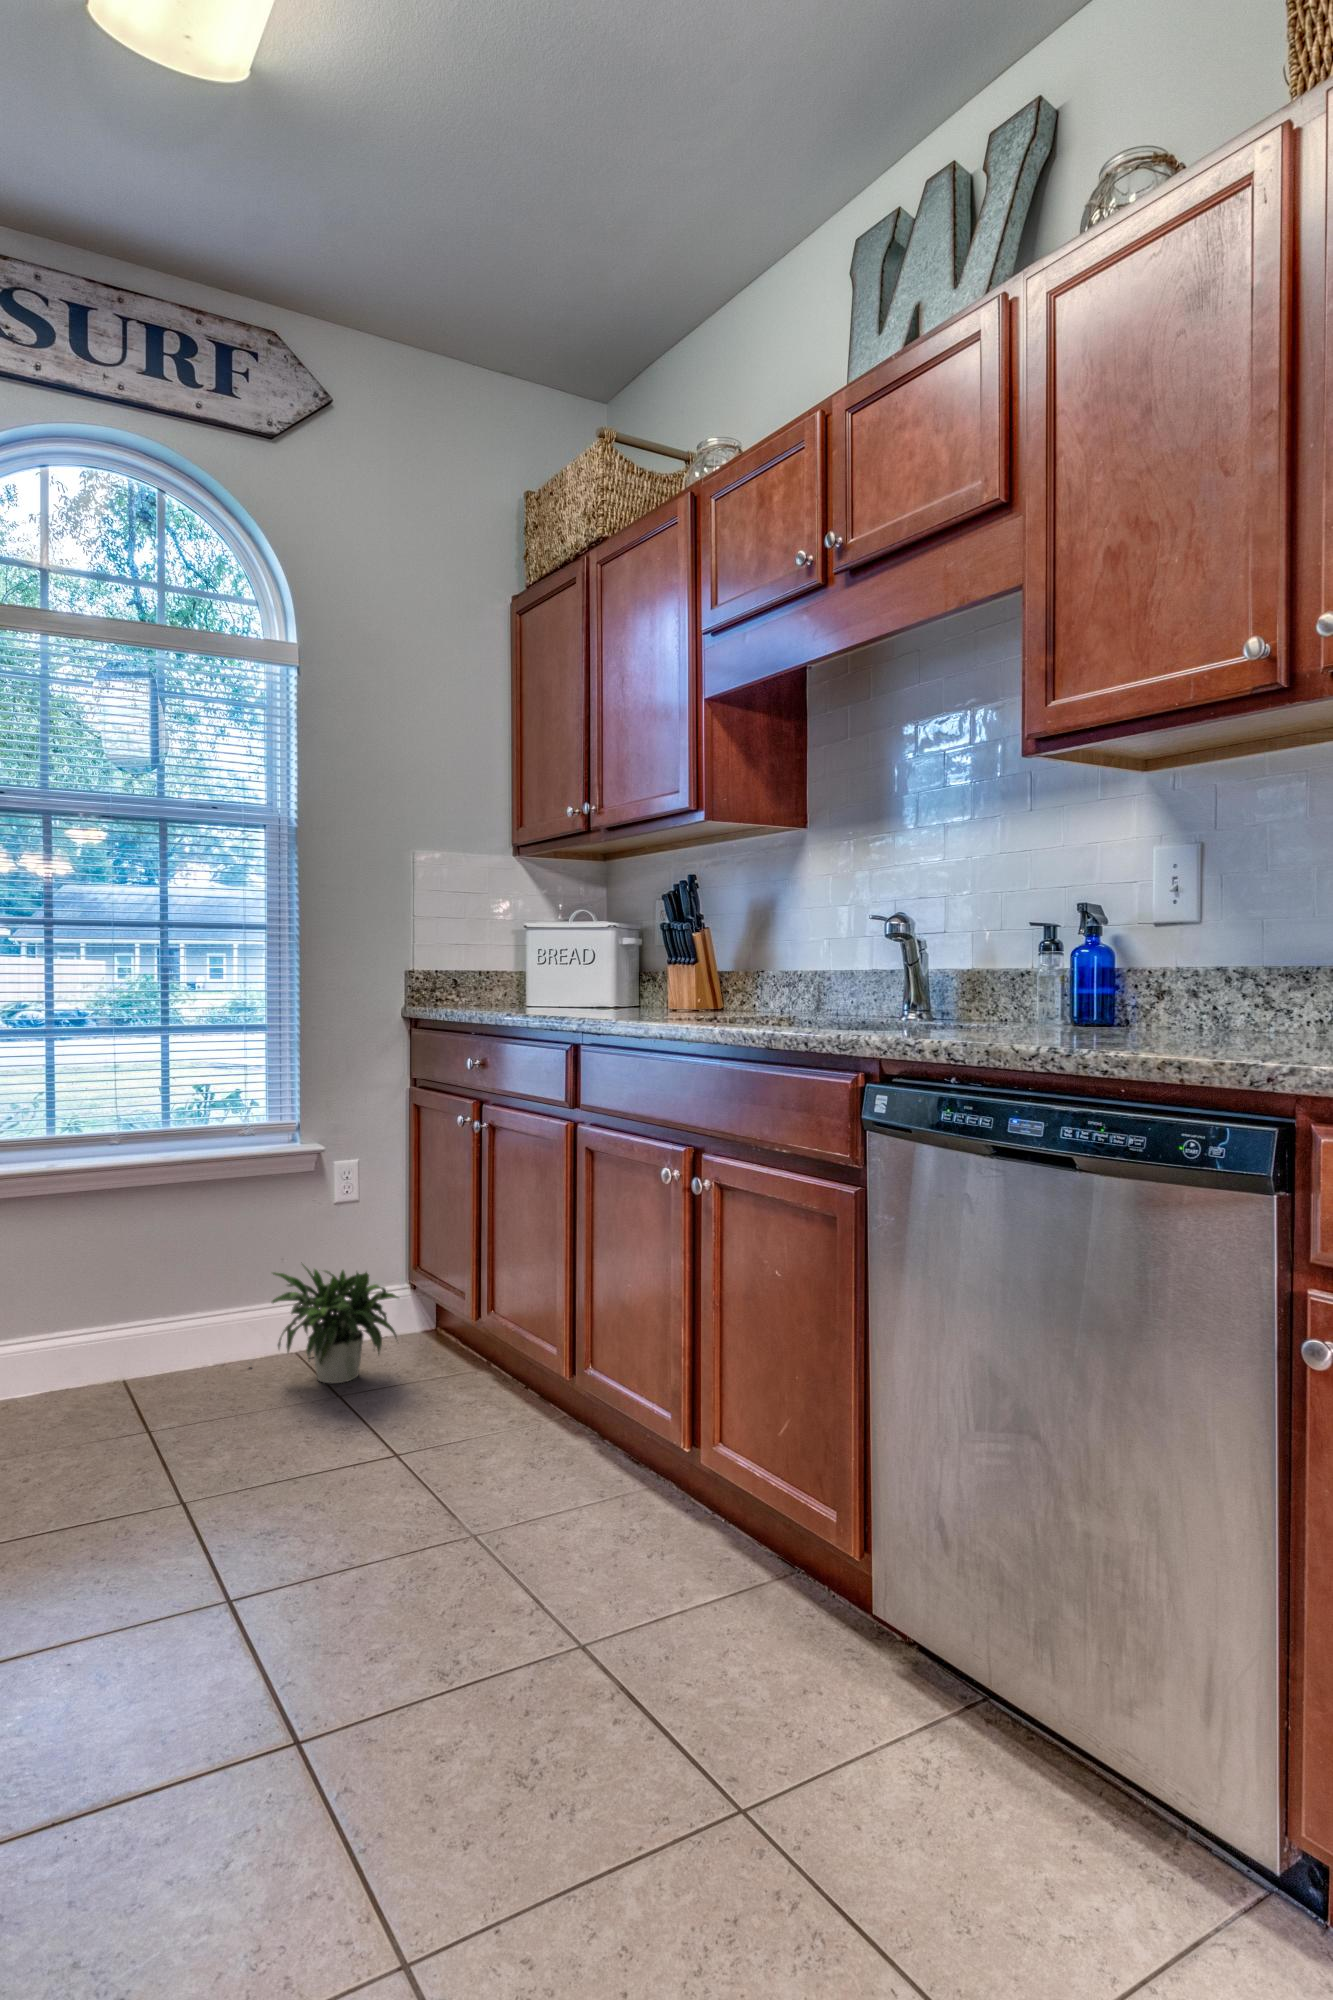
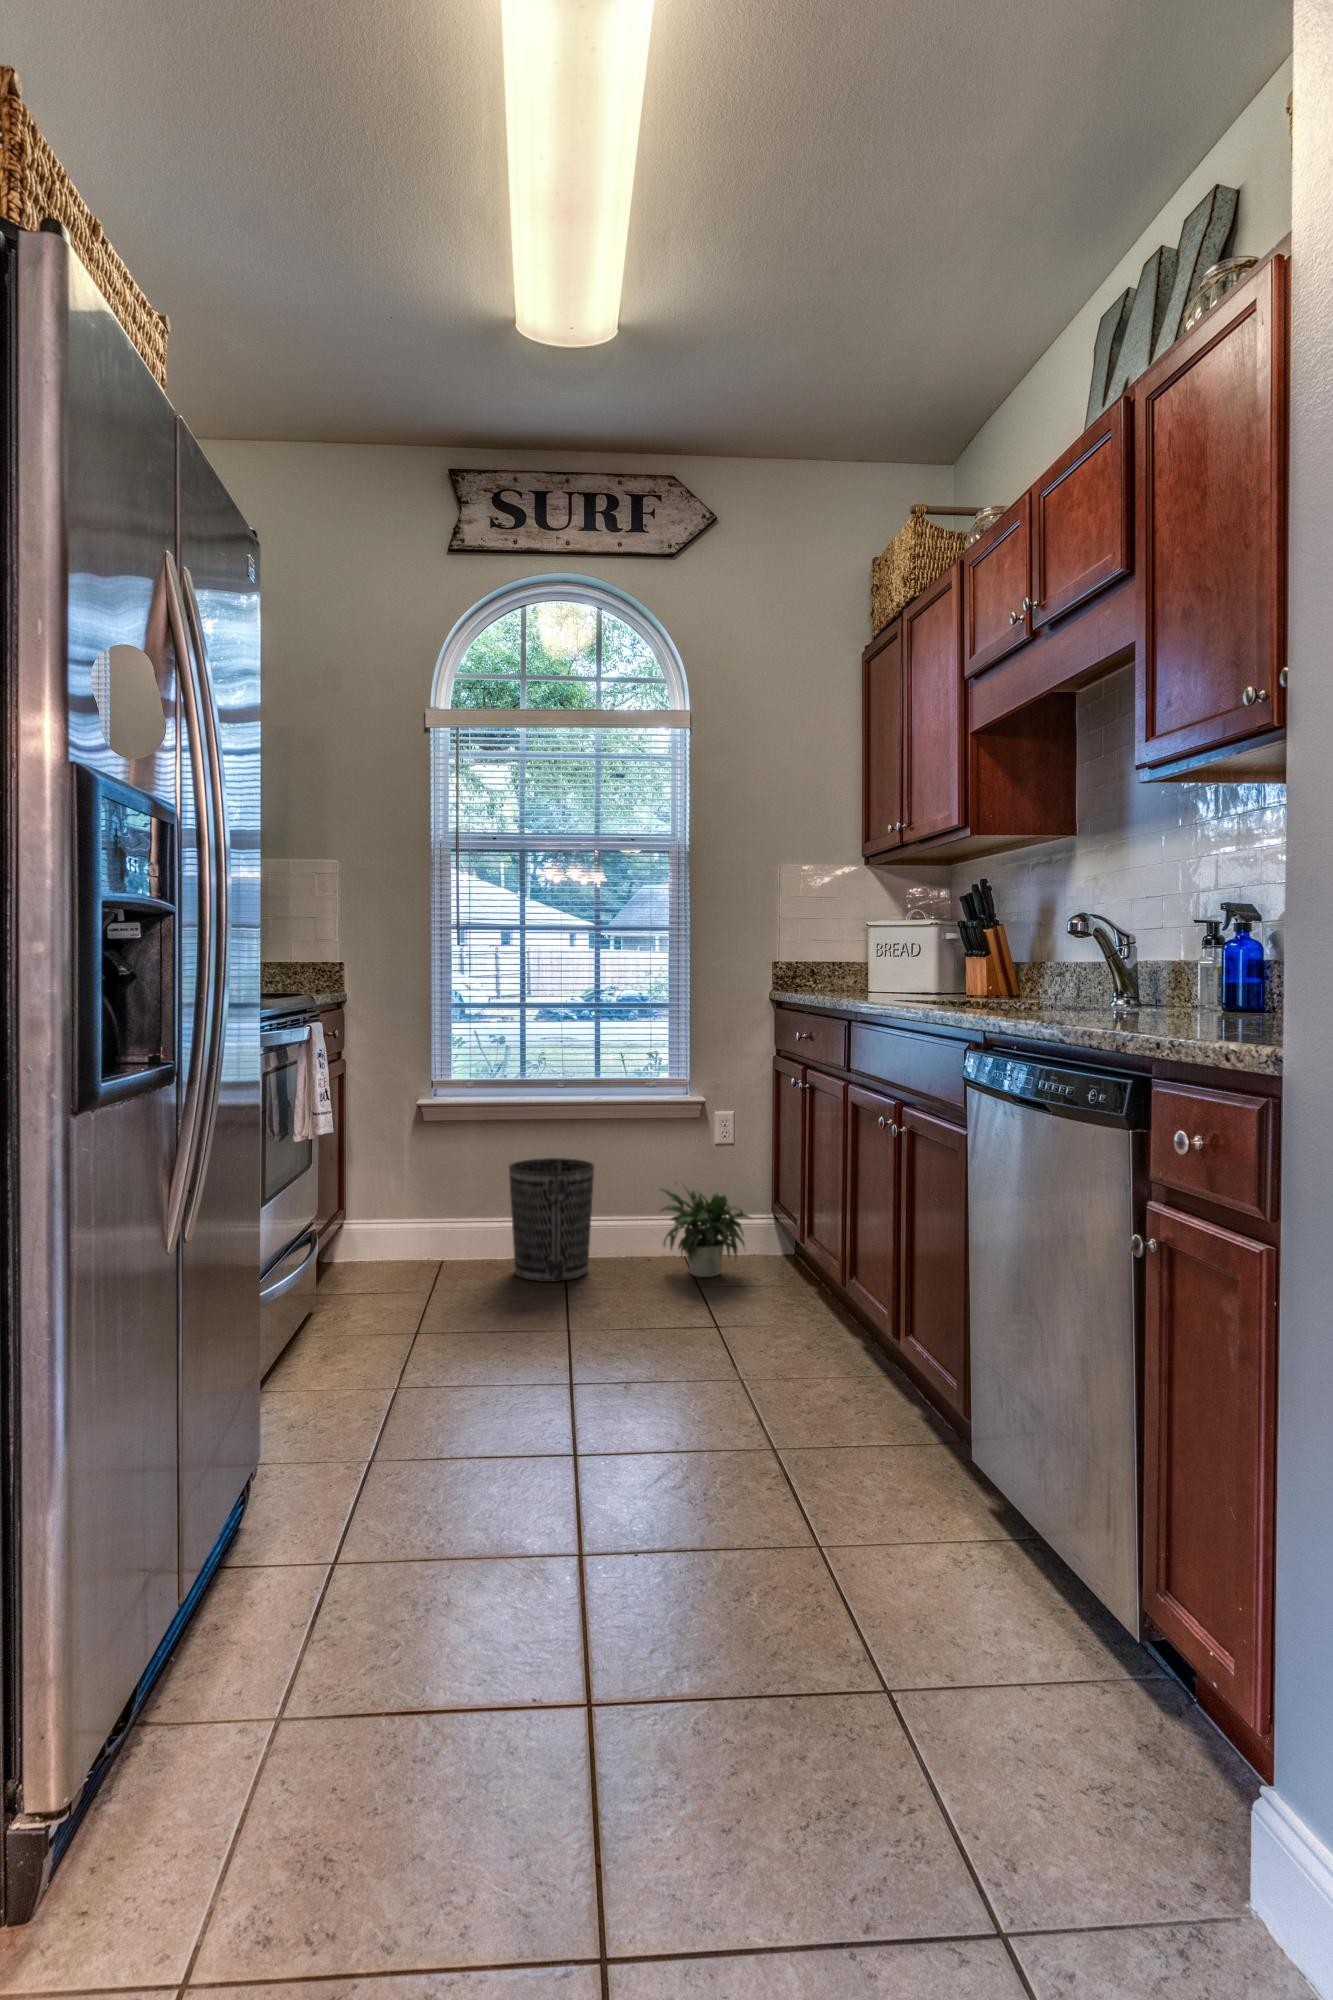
wastebasket: none [46,1244,180,1429] -> present [509,1158,594,1282]

